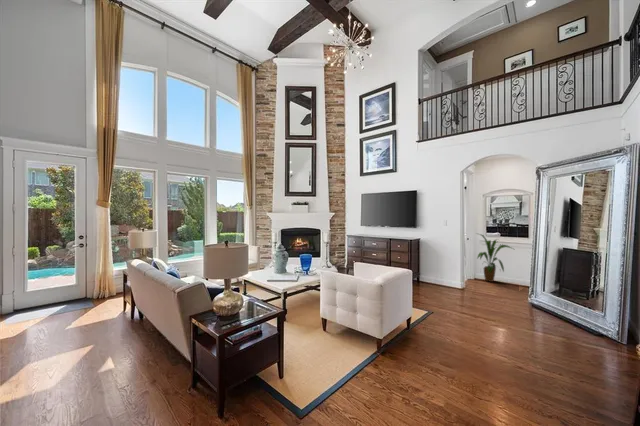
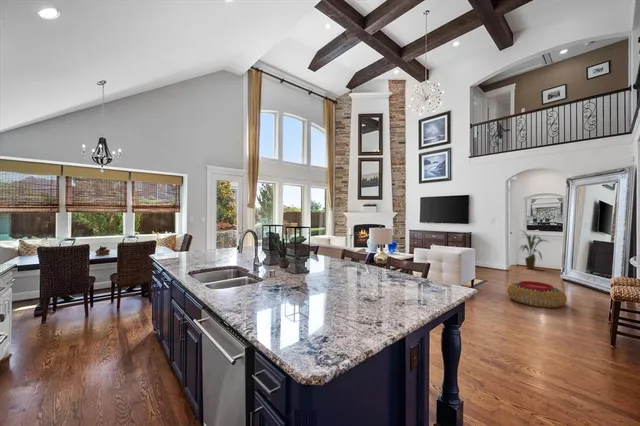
pouf: none [459,330,552,389] -> present [507,281,567,308]

